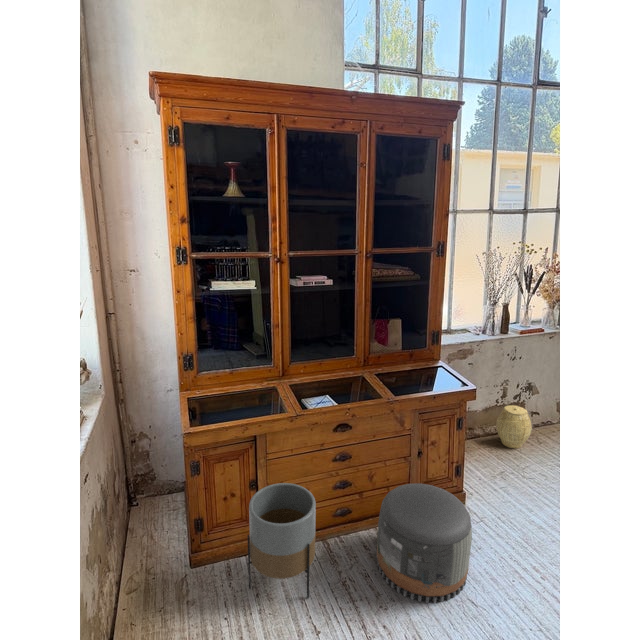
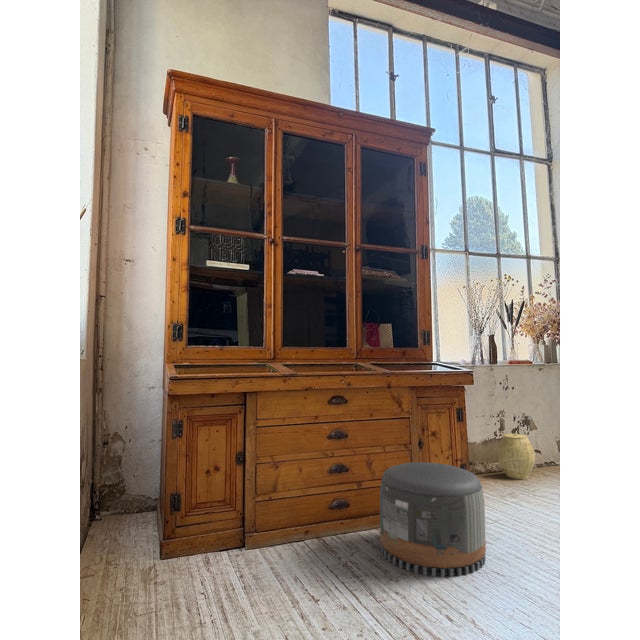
planter: present [248,483,316,598] -> none [232,452,310,578]

